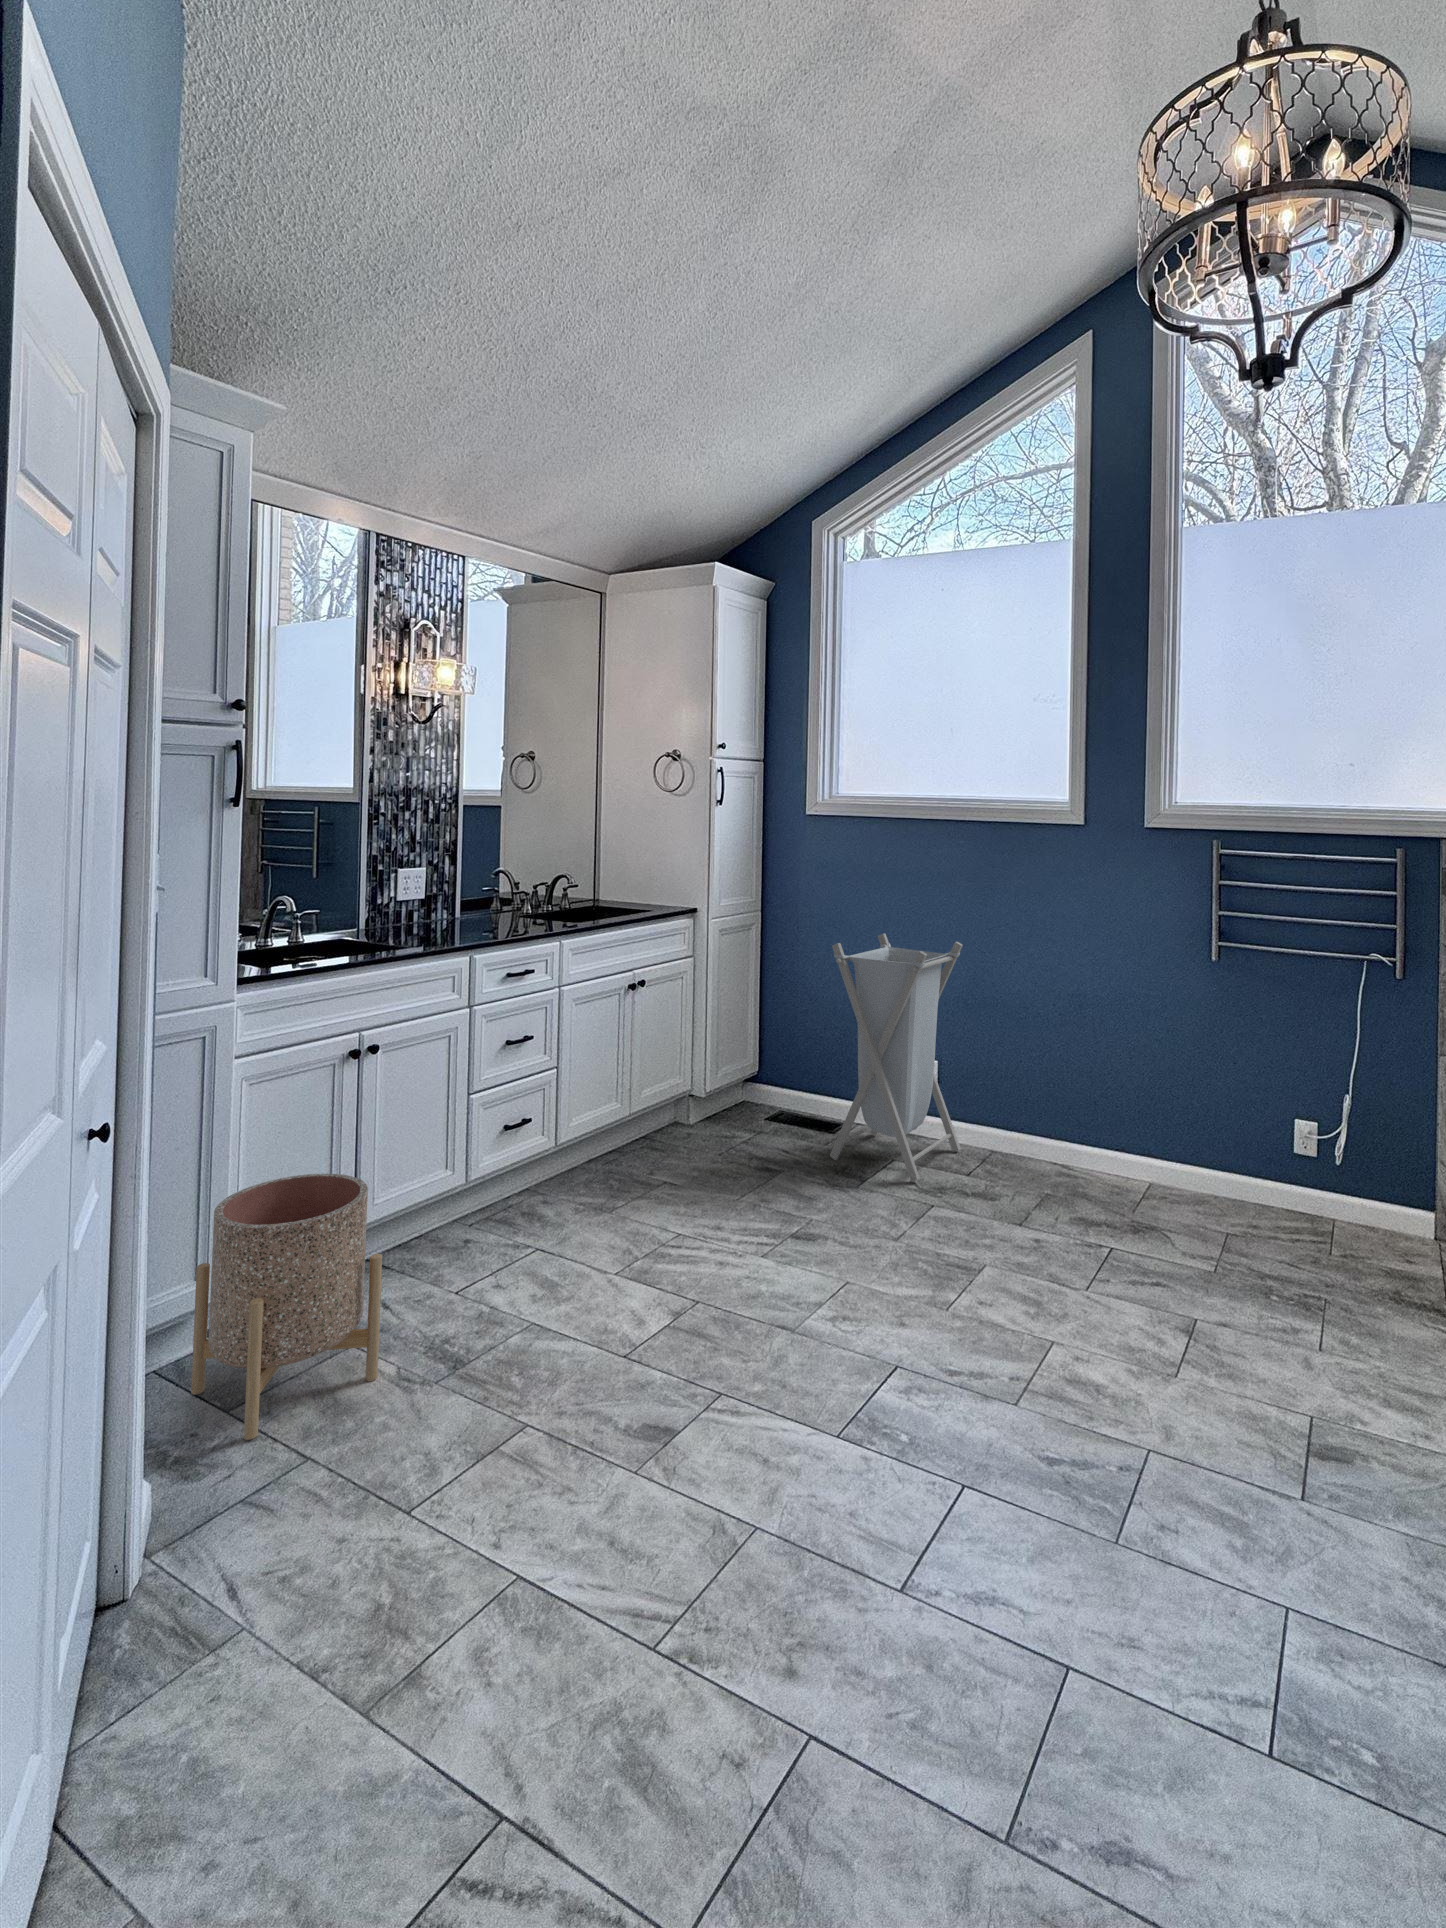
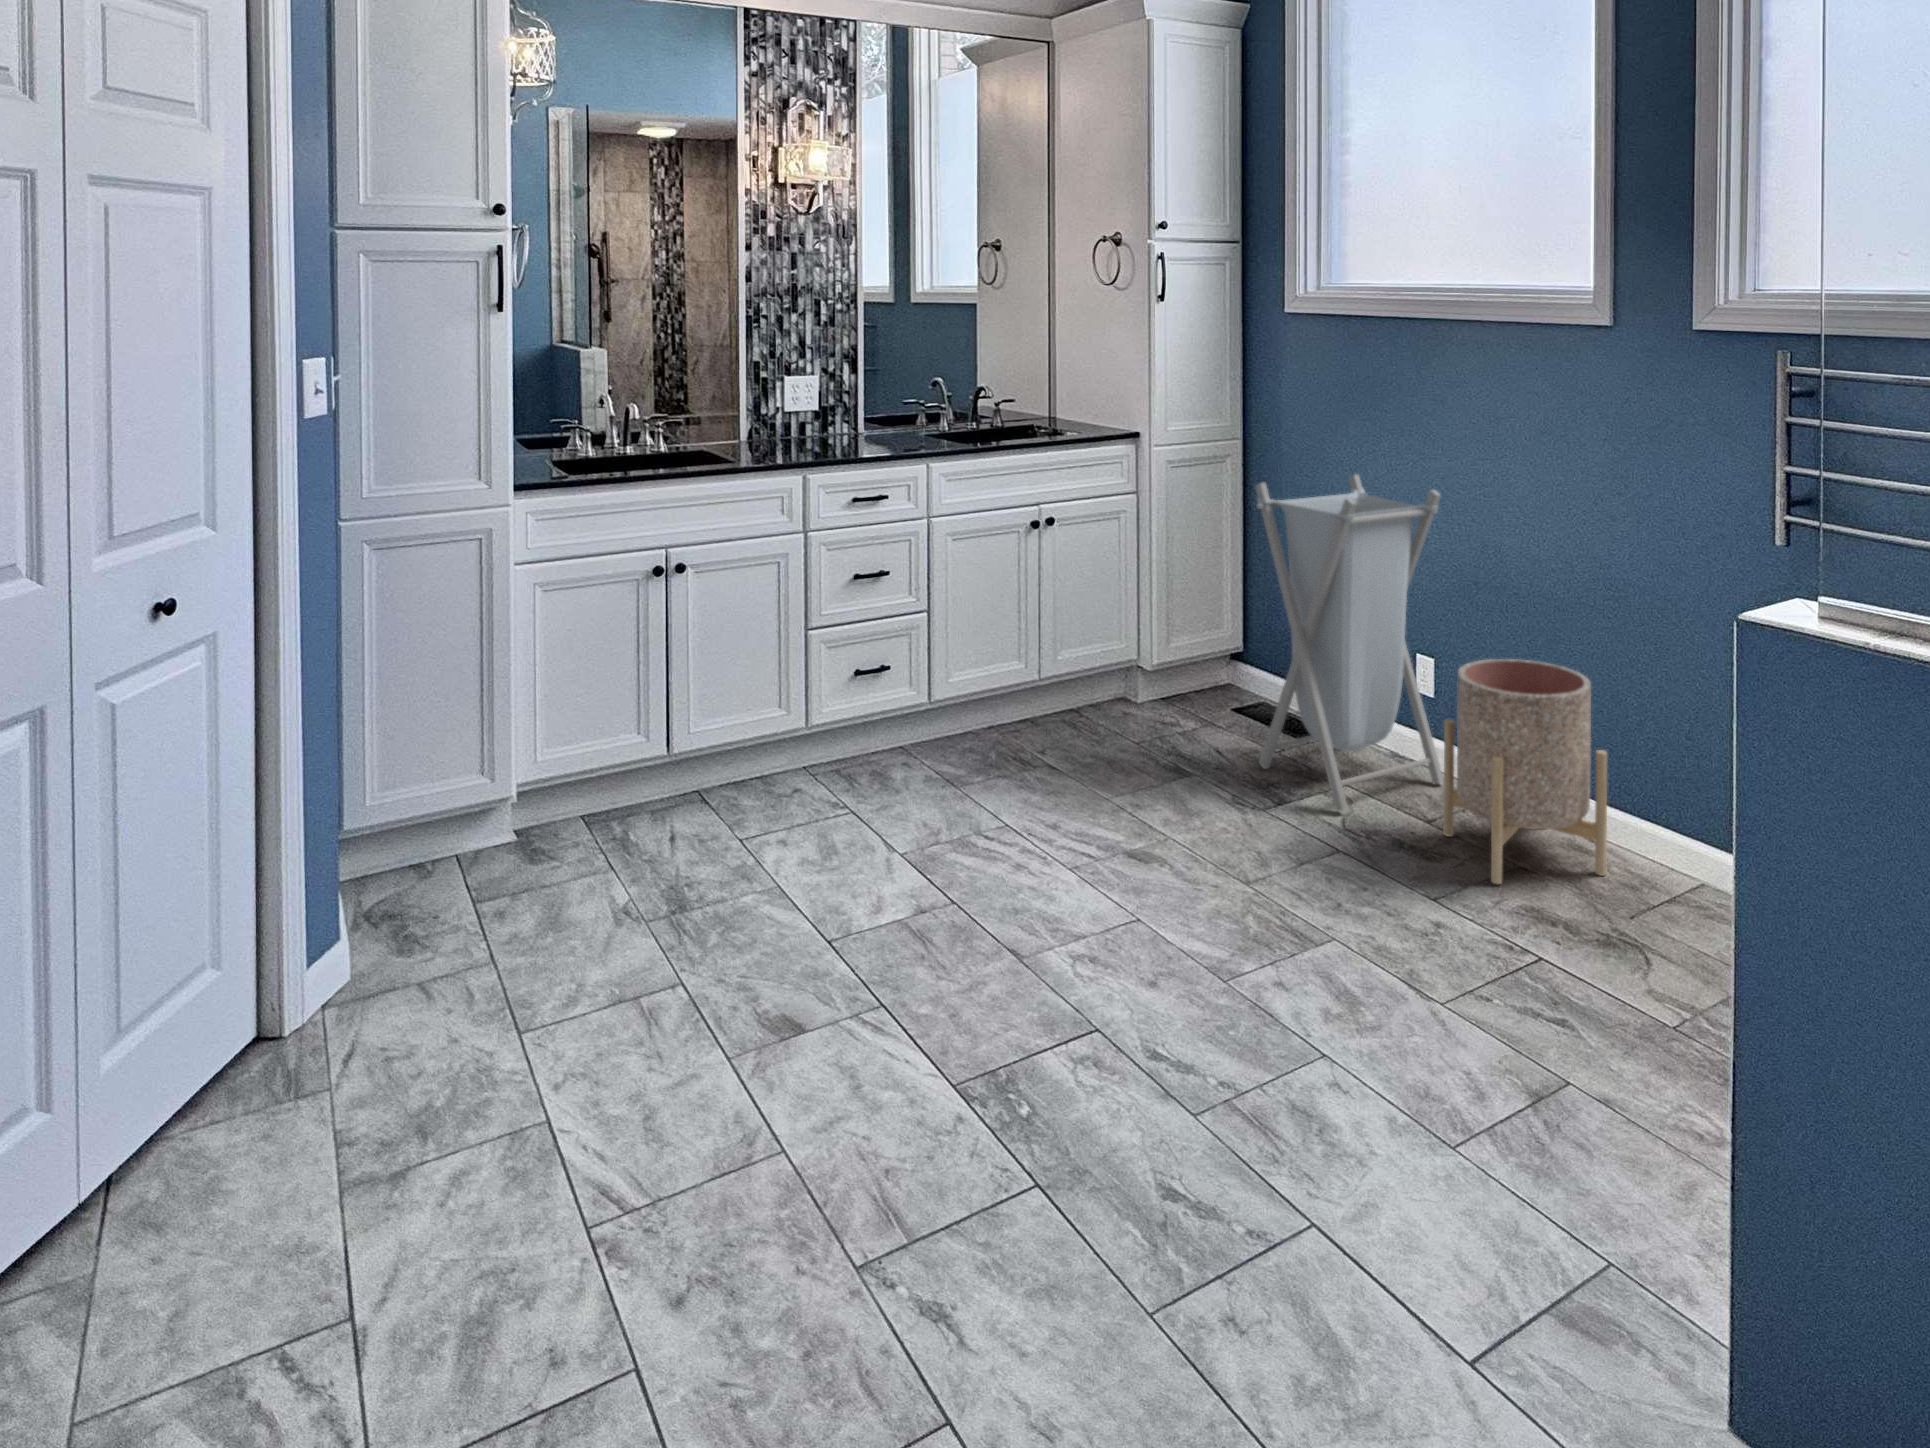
planter: present [191,1174,382,1440] -> present [1443,659,1607,884]

